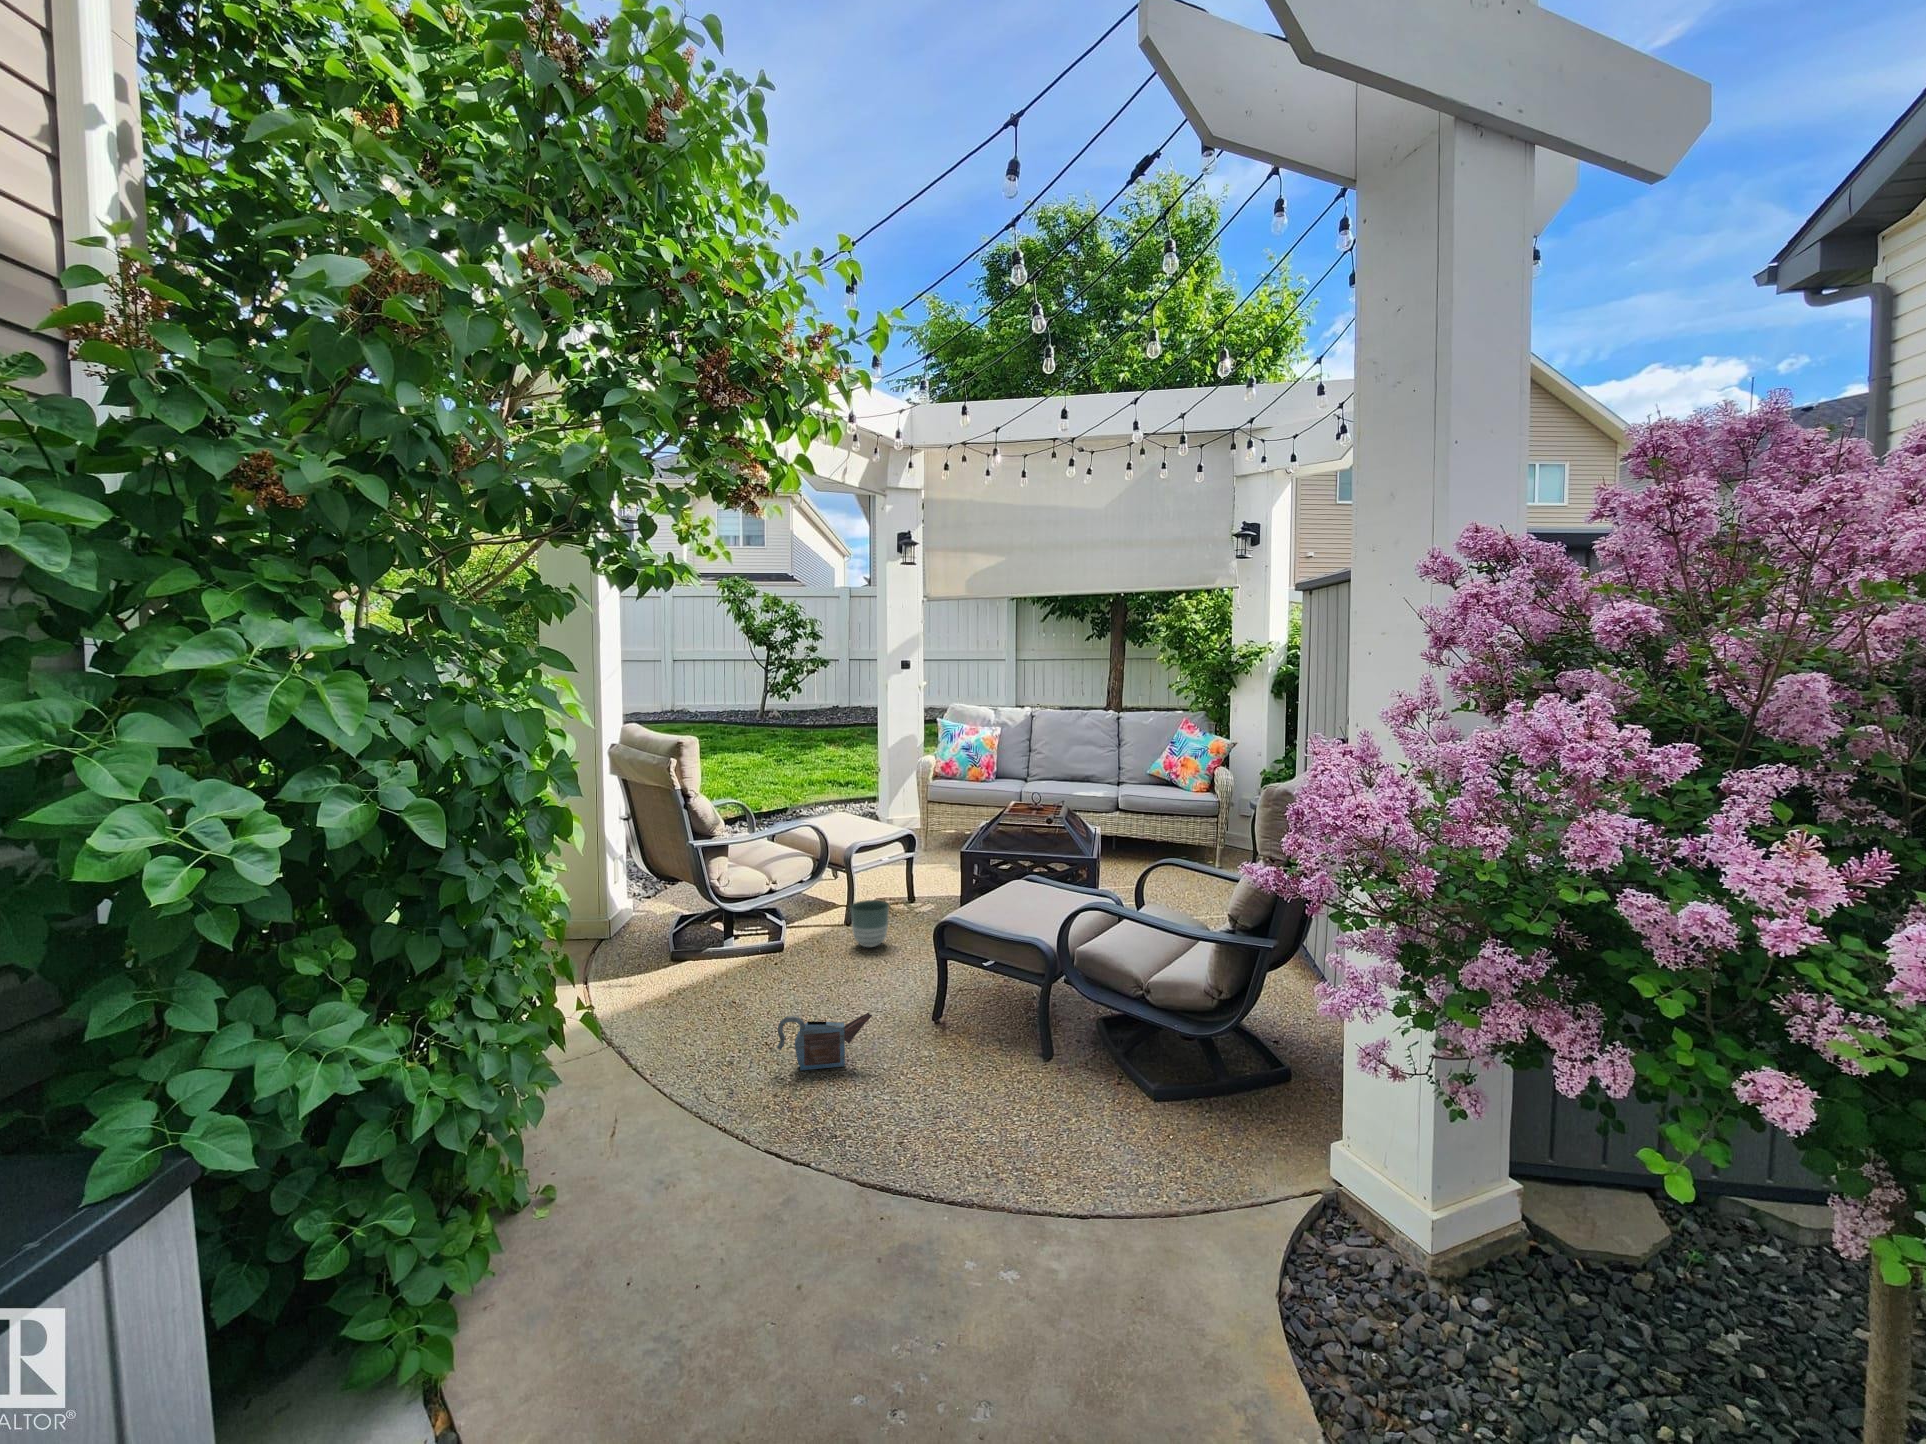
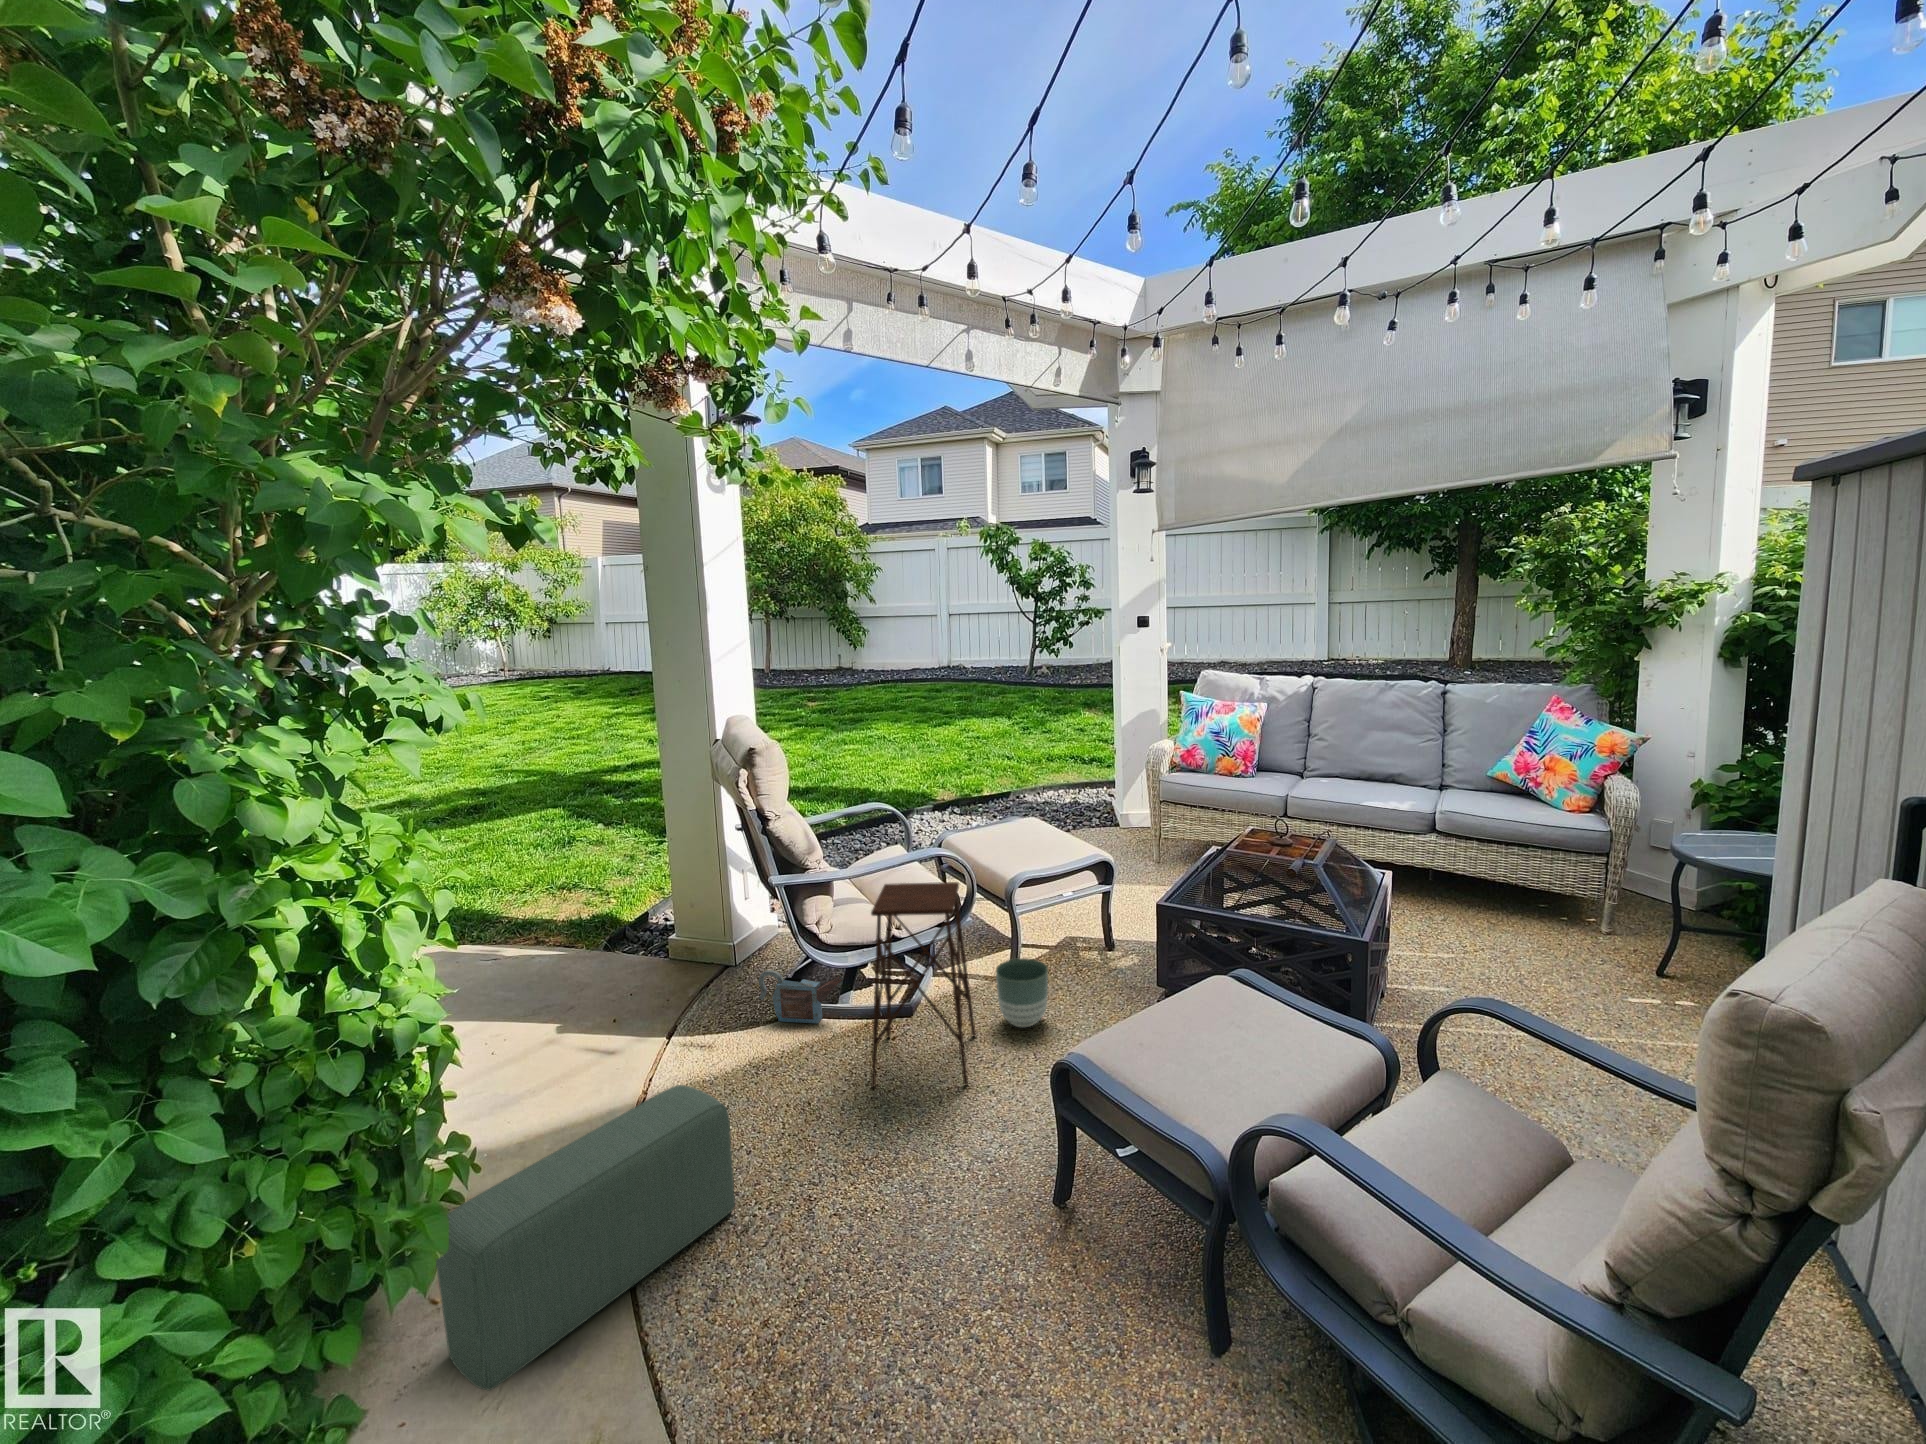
side table: none [773,840,850,987] -> present [871,882,976,1087]
pouf: none [578,968,729,1137] -> present [436,1085,735,1391]
watering can: present [777,1013,872,1070] -> present [759,970,843,1024]

